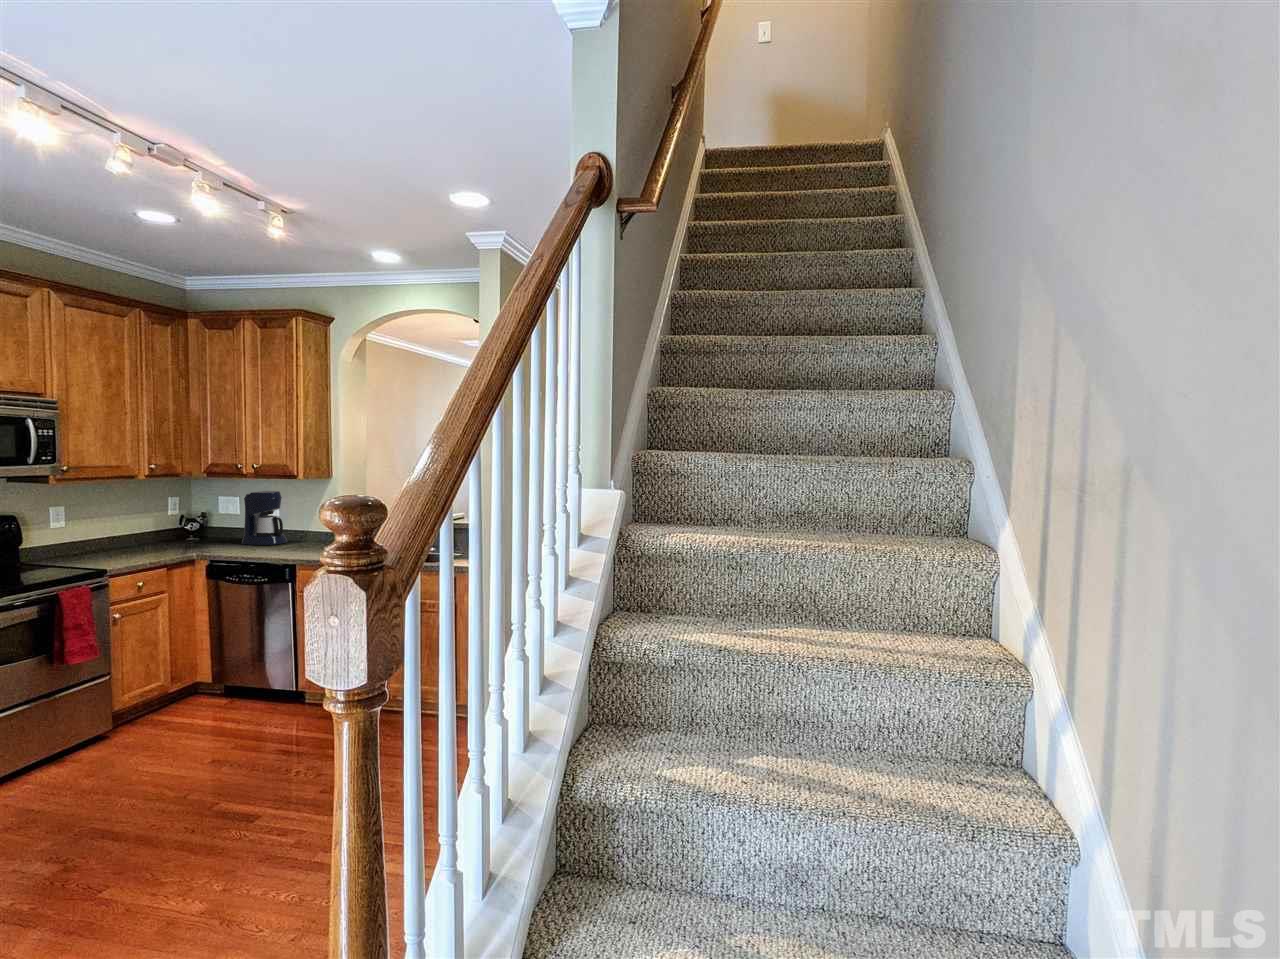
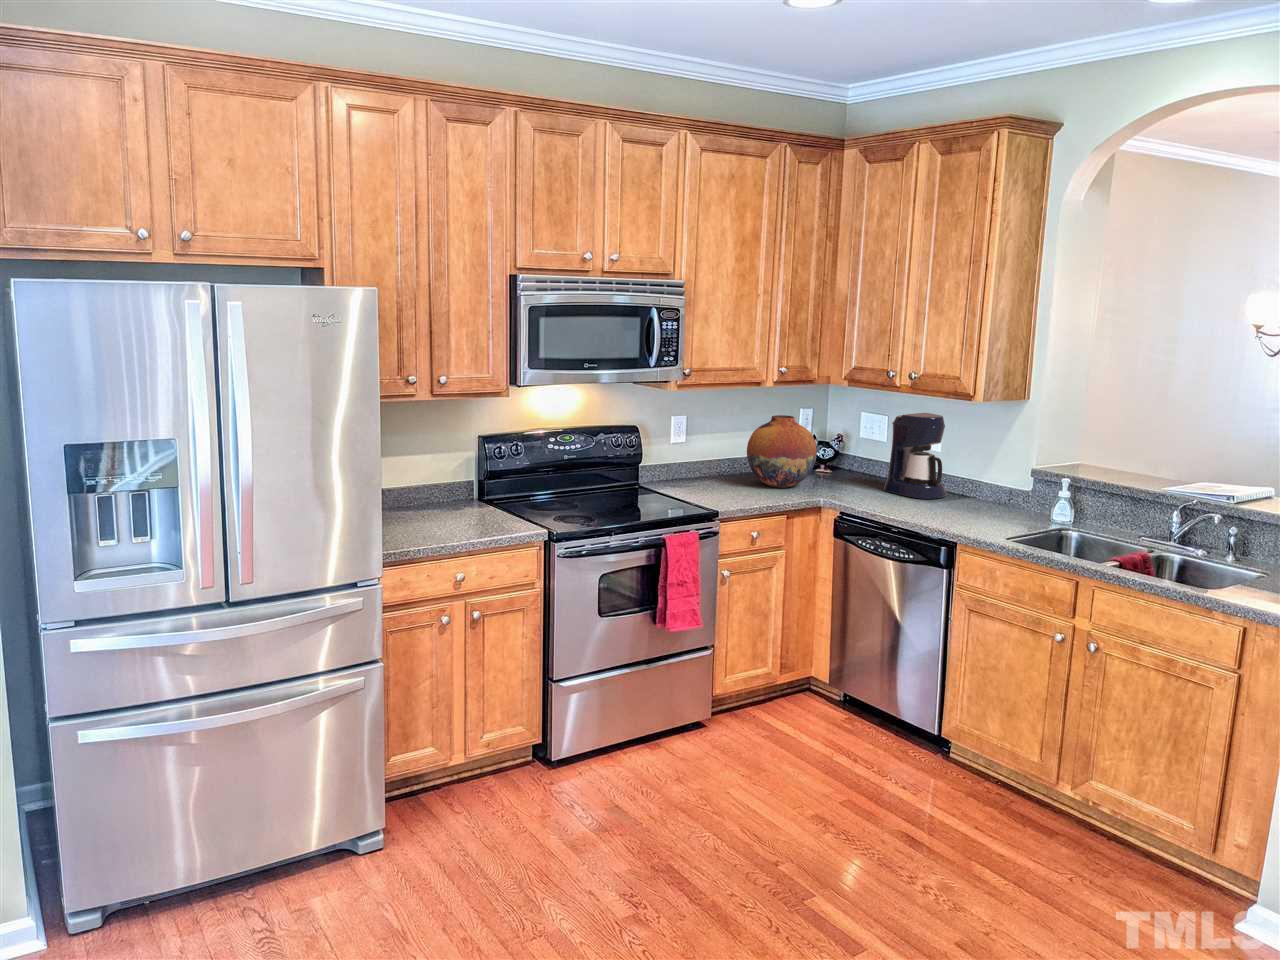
vase: none [125,500,186,552] -> present [747,415,817,488]

